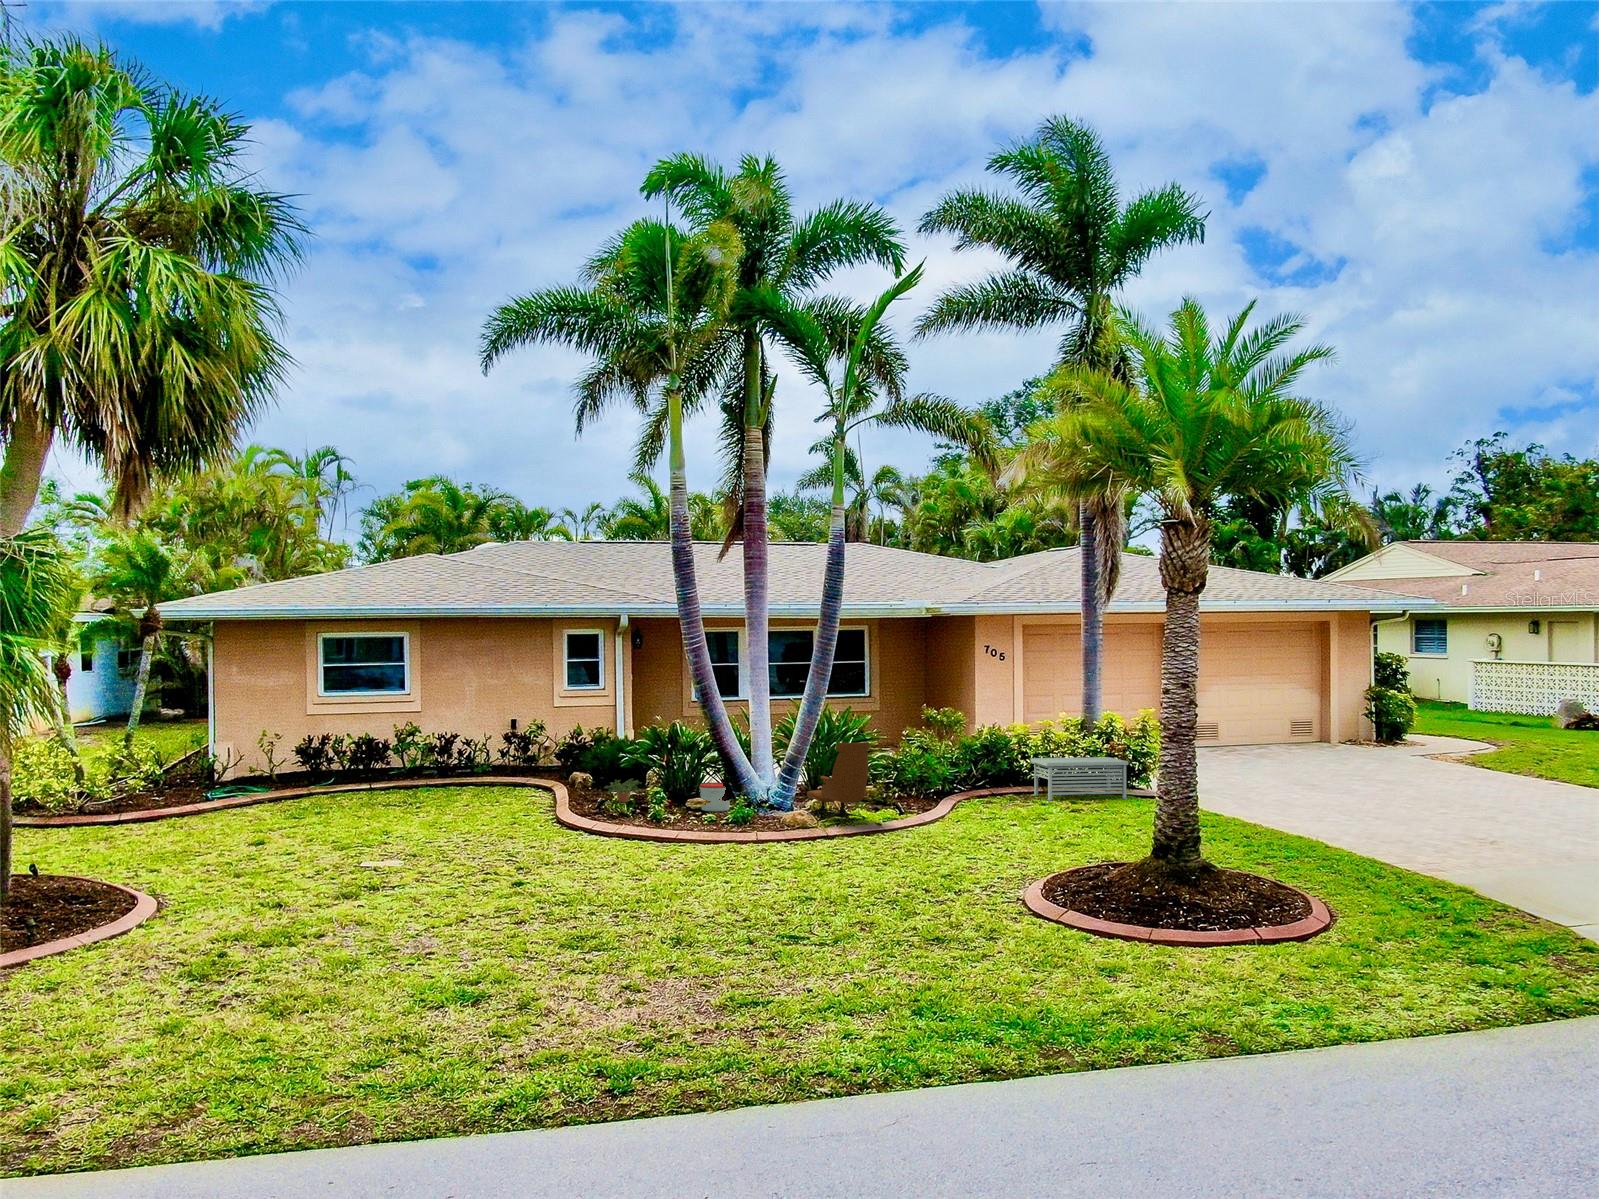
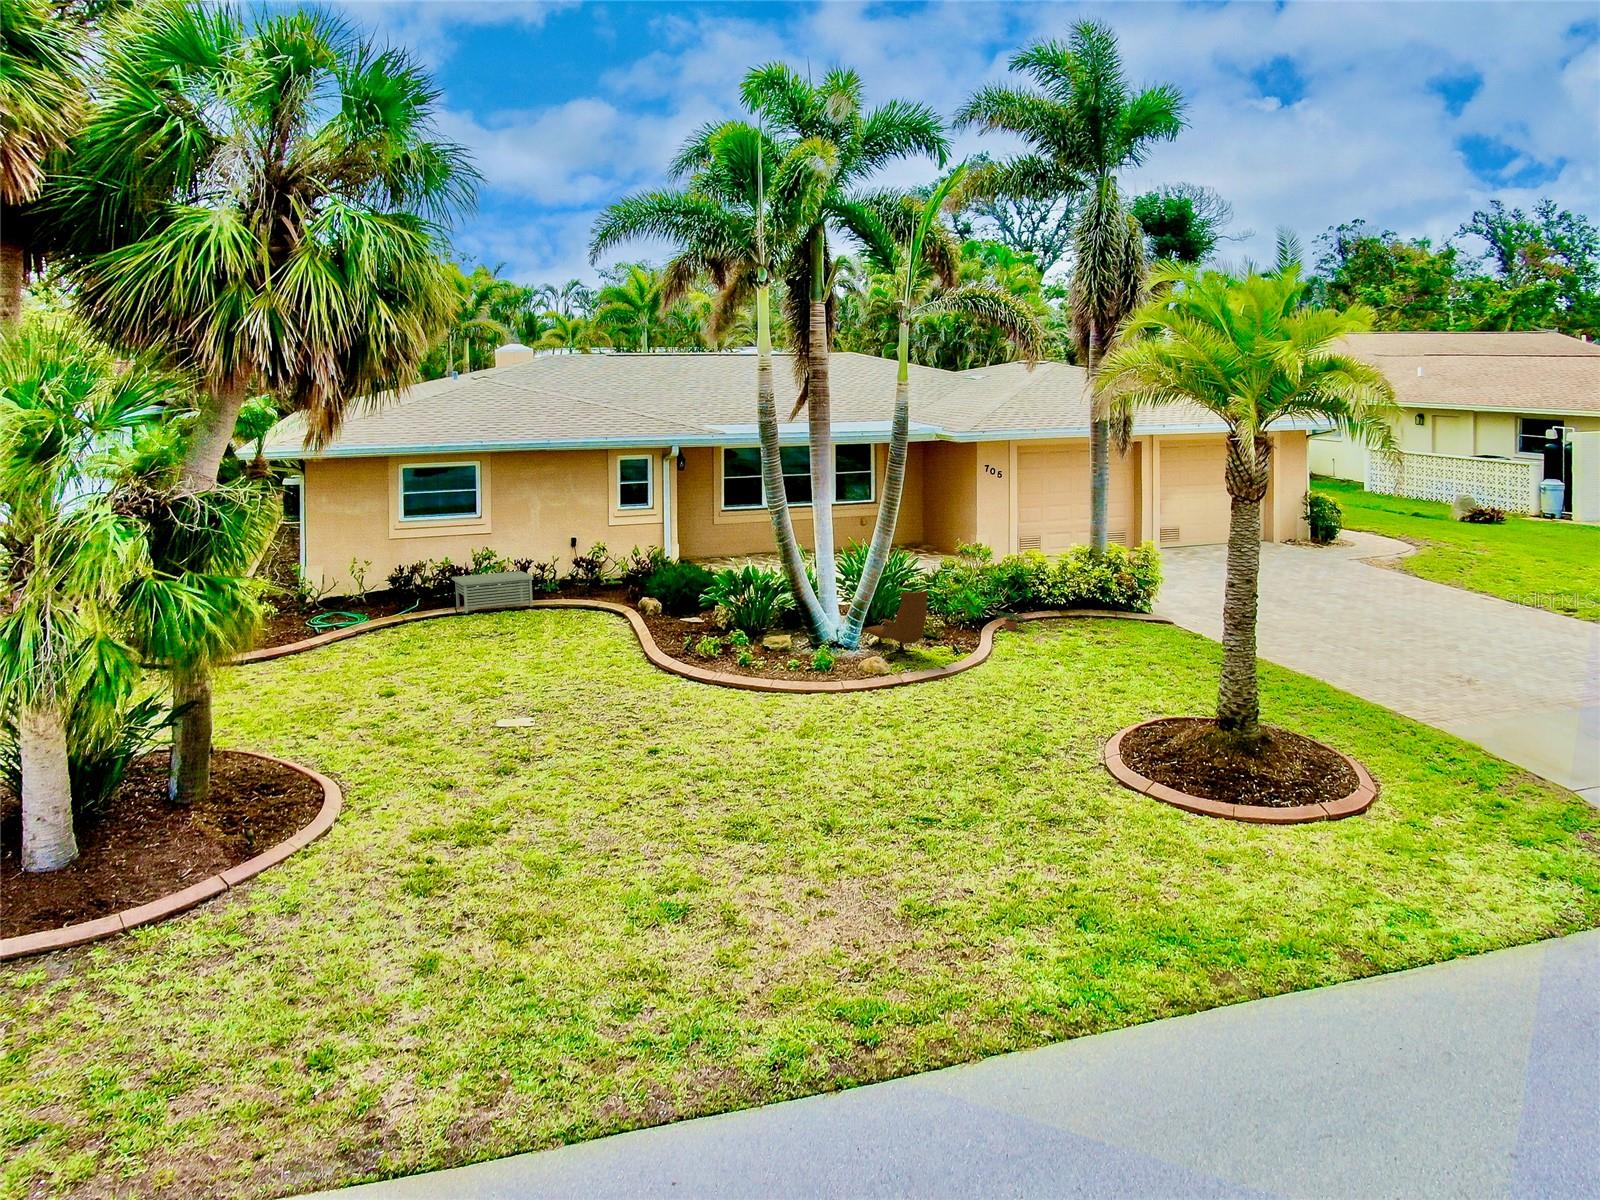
storage bench: present [1031,757,1128,801] -> present [452,571,533,613]
potted plant: present [604,779,643,802] -> present [994,611,1025,631]
bucket: present [699,782,730,811] -> none [769,618,797,645]

